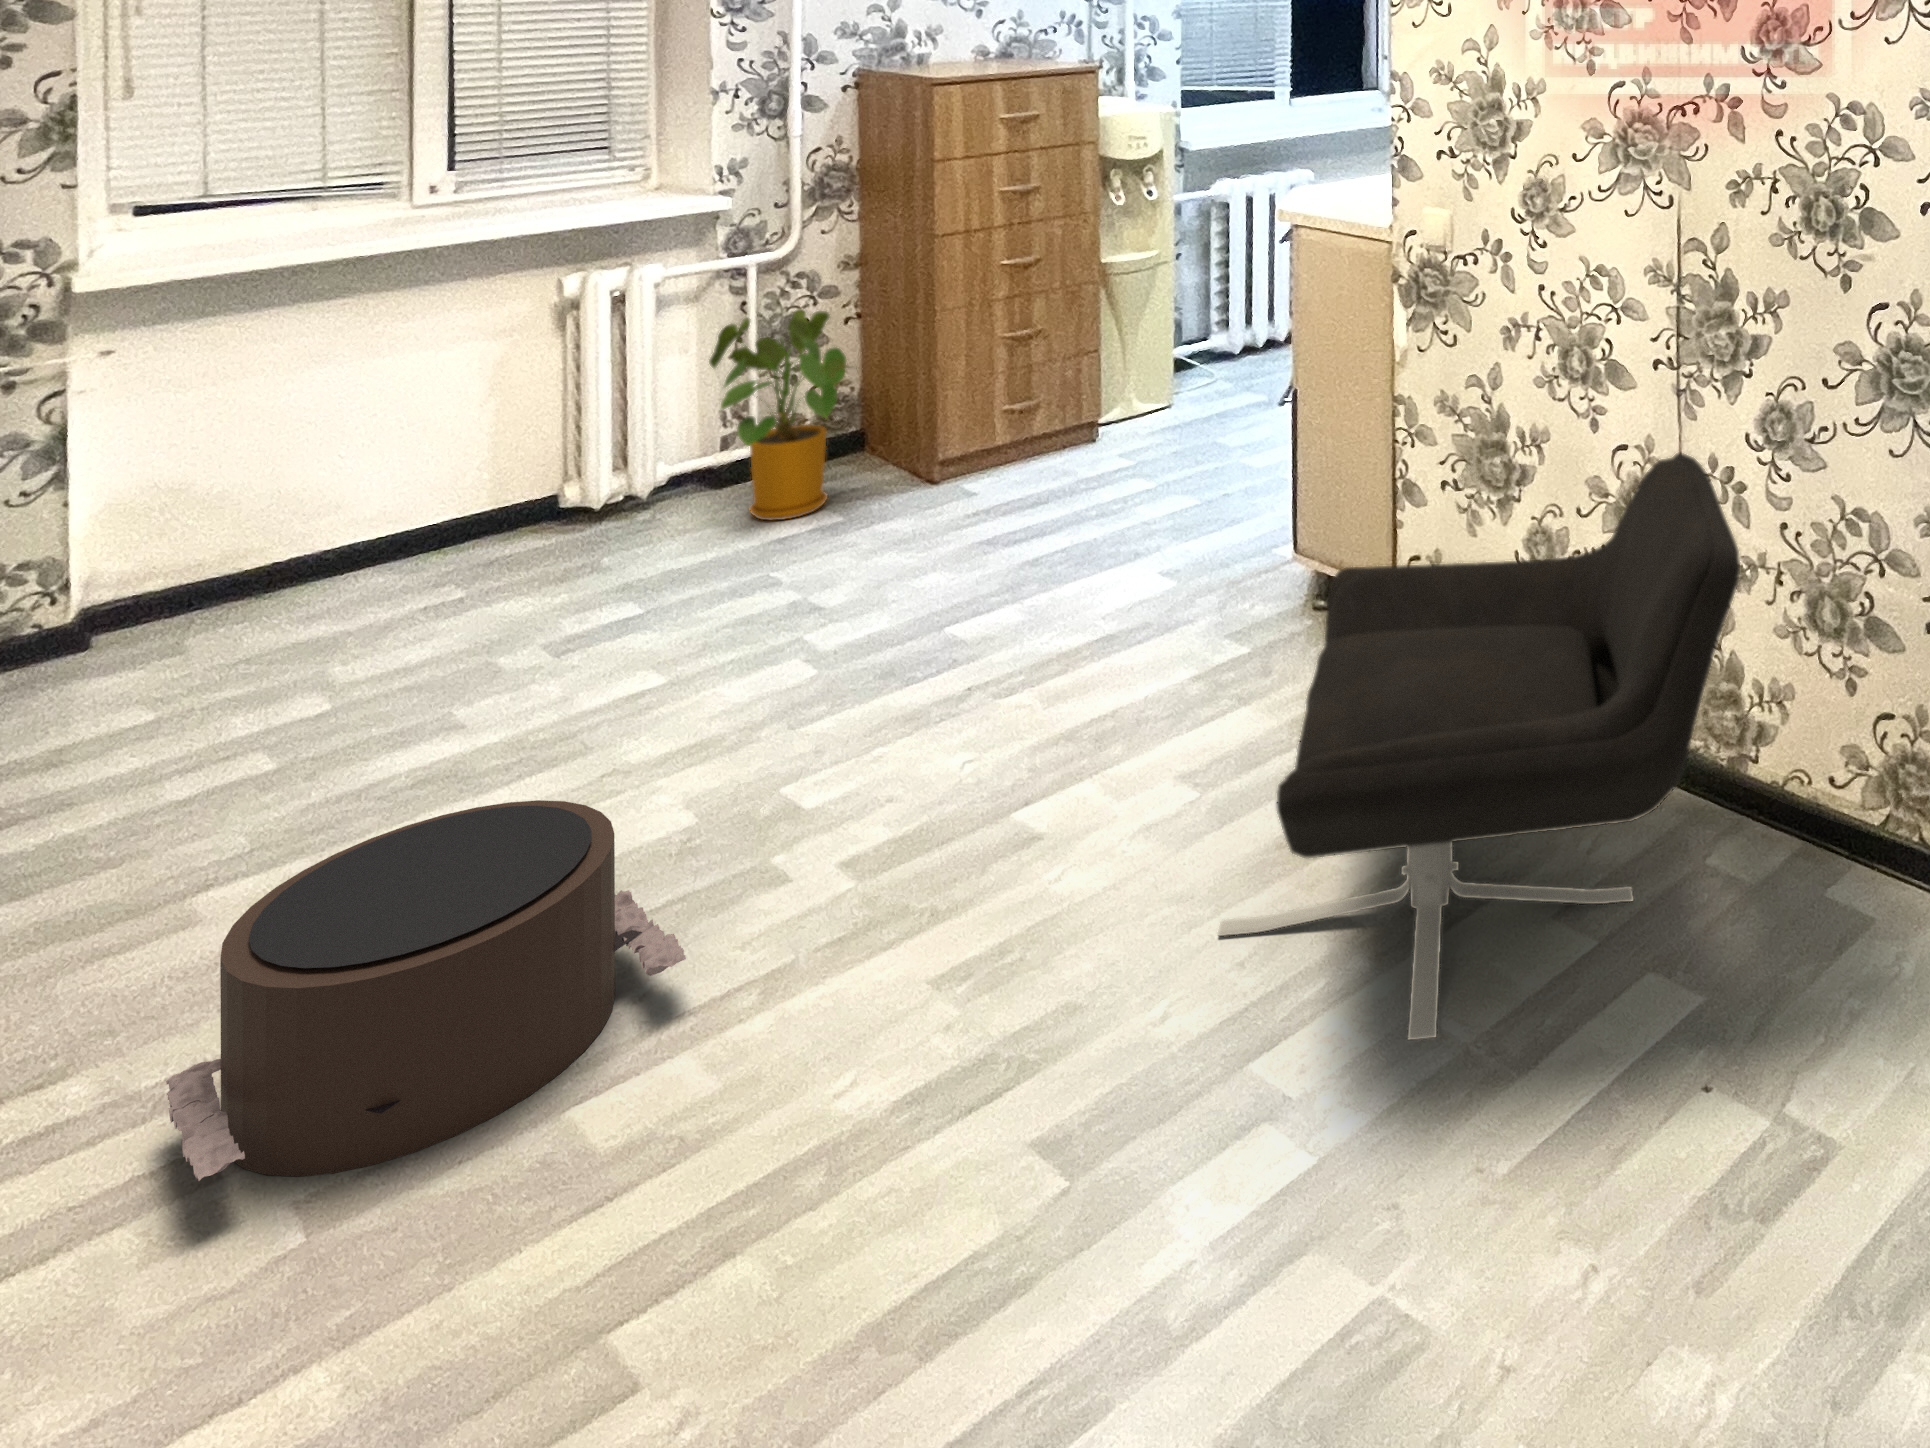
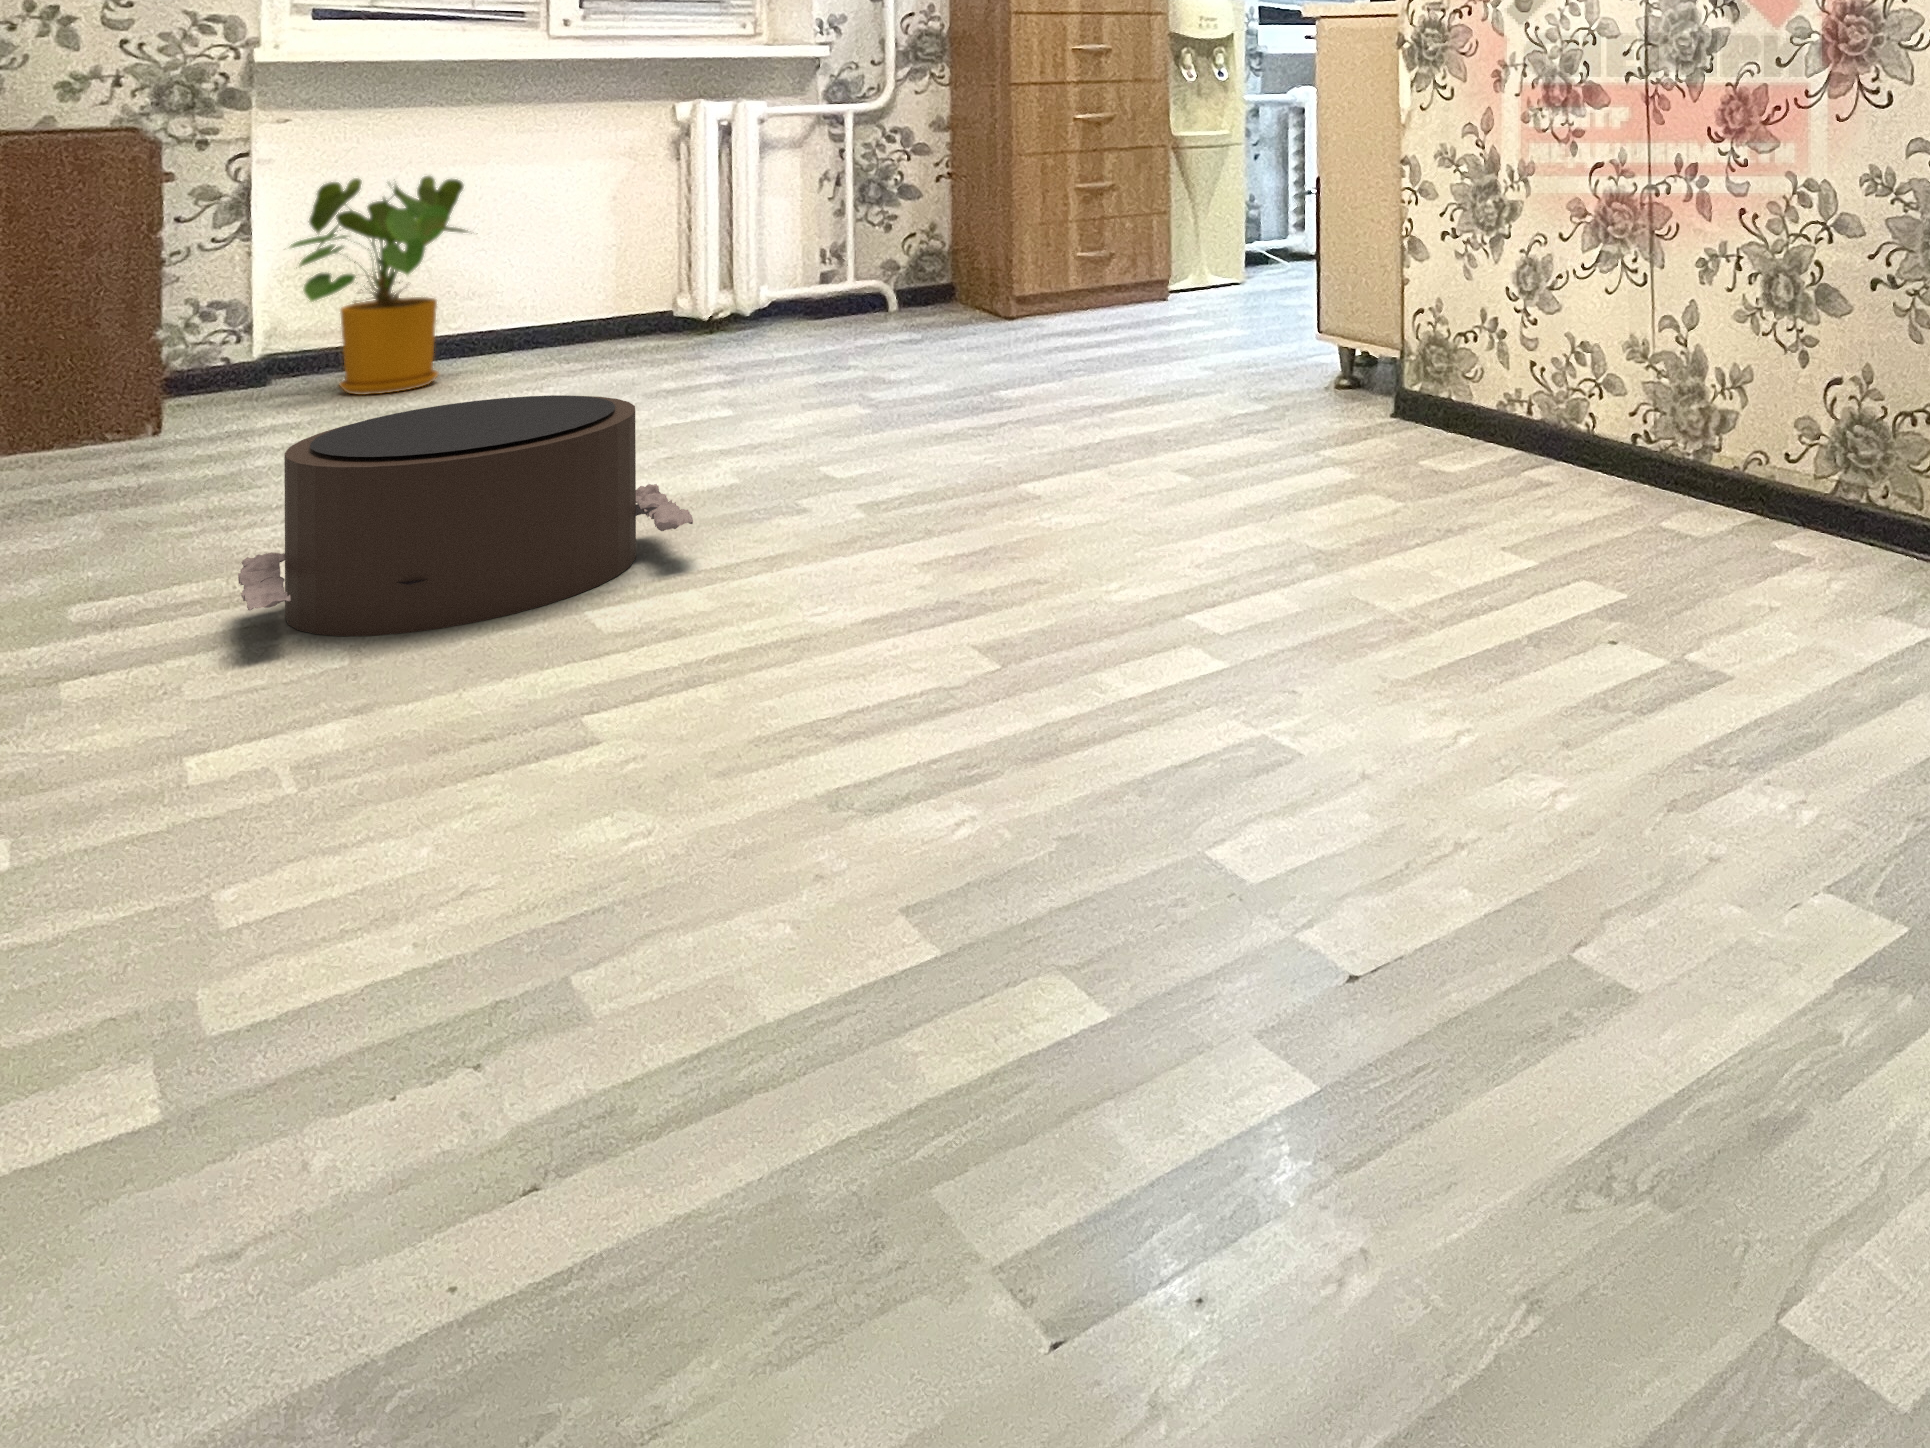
house plant: present [709,309,848,520] -> present [290,176,468,395]
lounge chair: present [1218,453,1740,1040] -> none [1175,143,1666,606]

